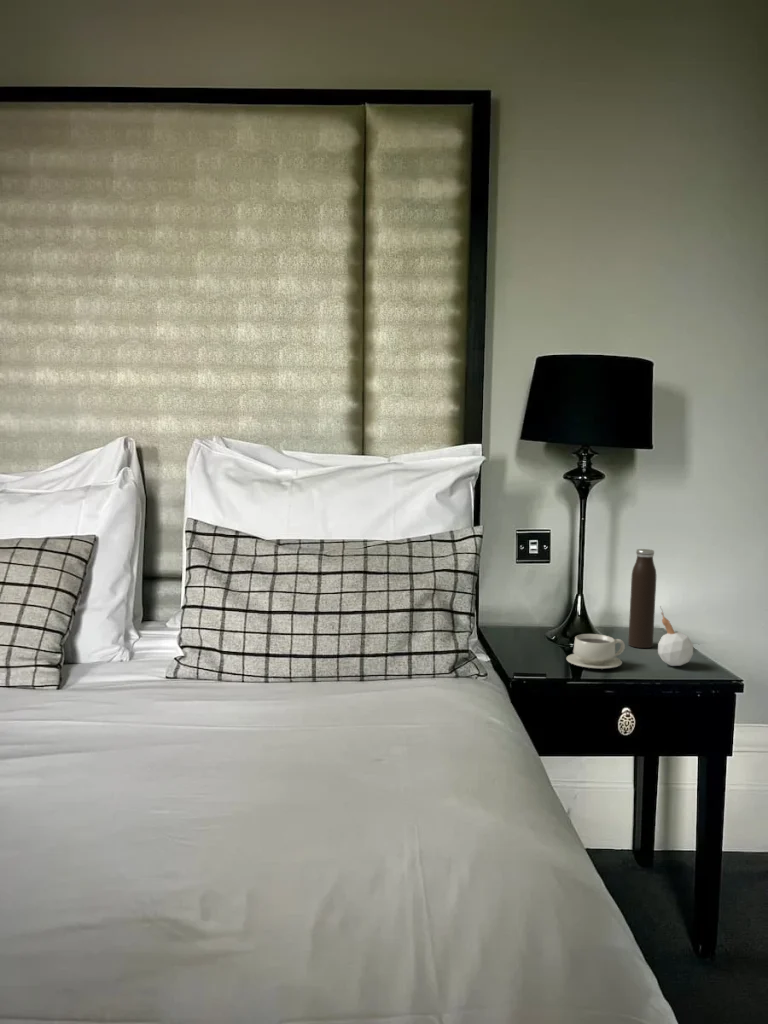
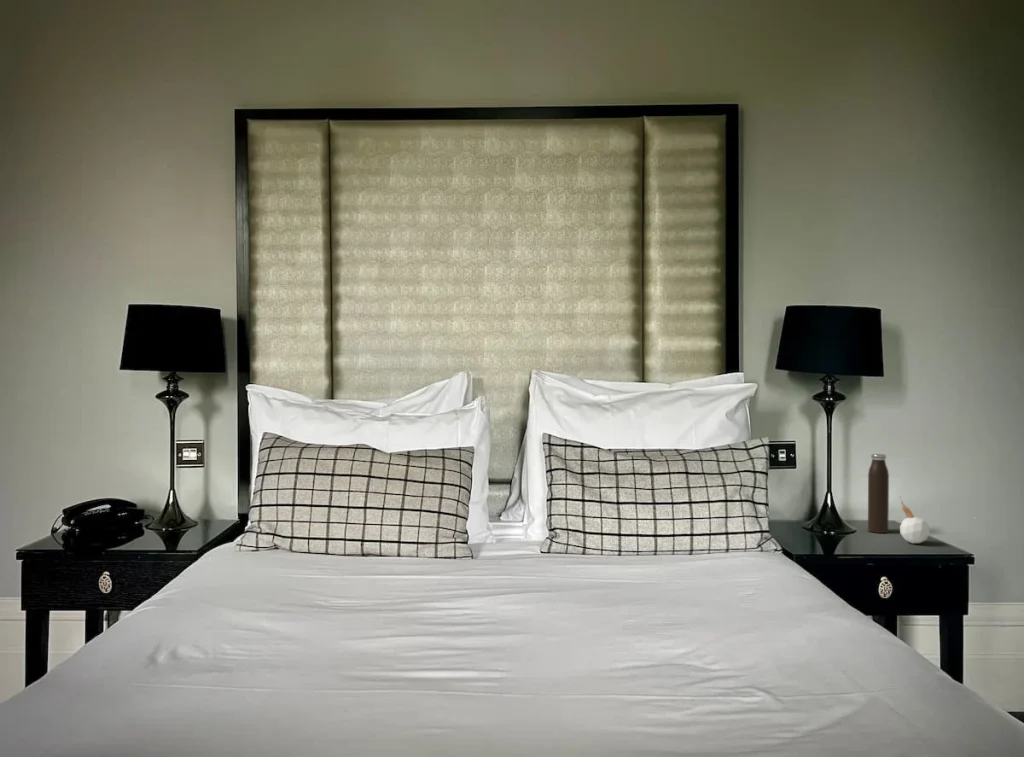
teacup: present [566,634,625,668] -> none [829,520,875,546]

